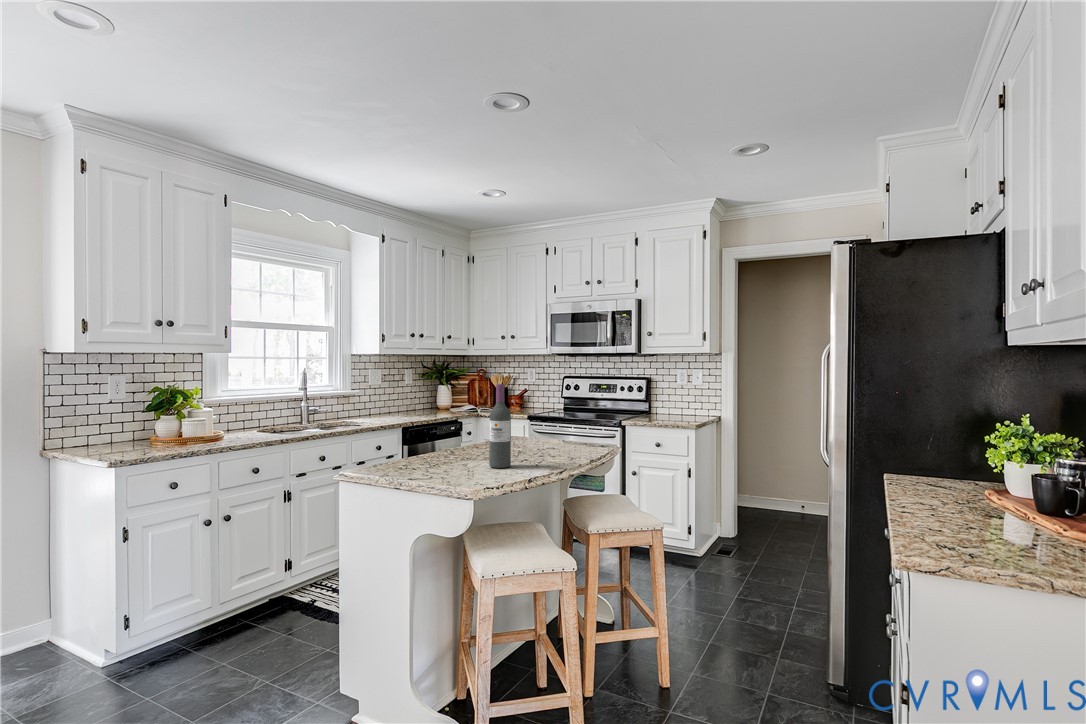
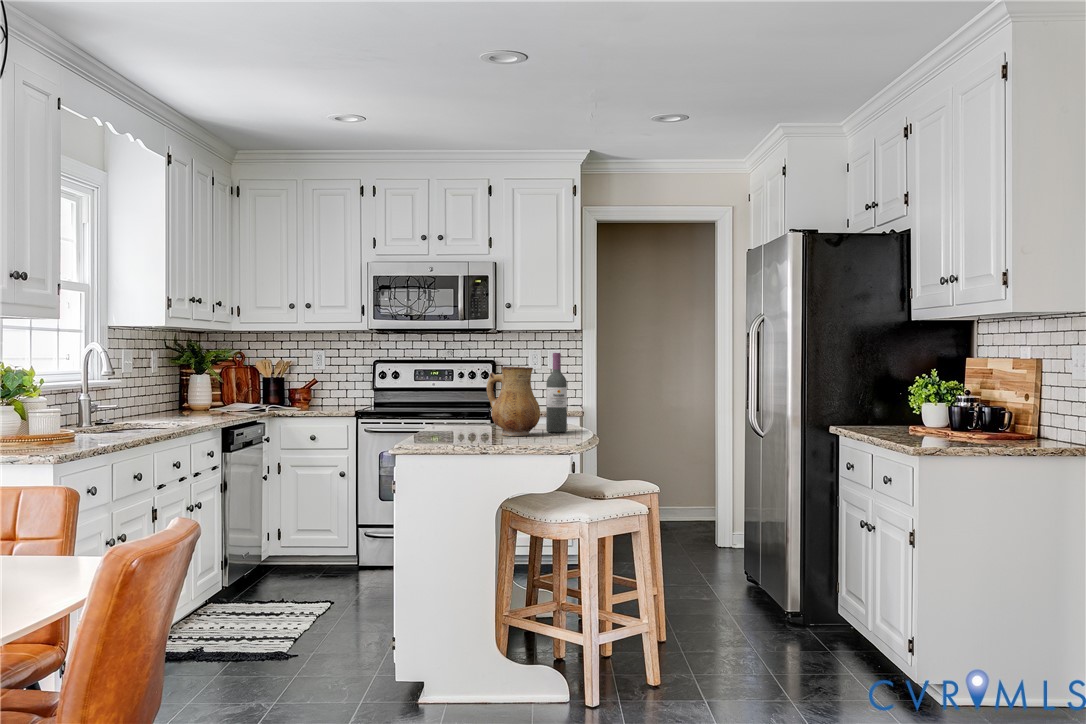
ceramic pitcher: none [415,398,466,472] -> present [487,367,540,436]

